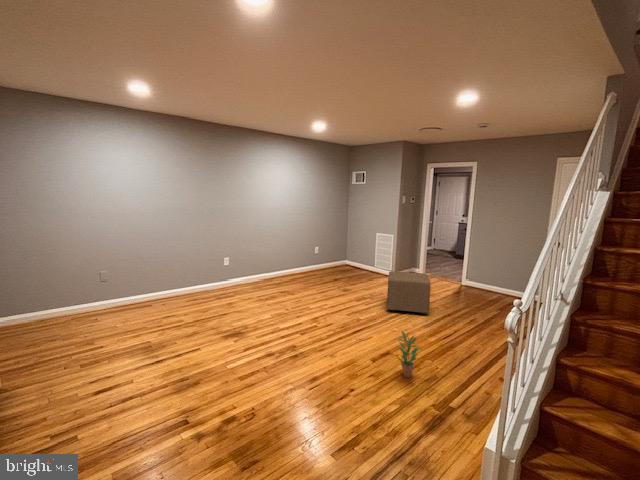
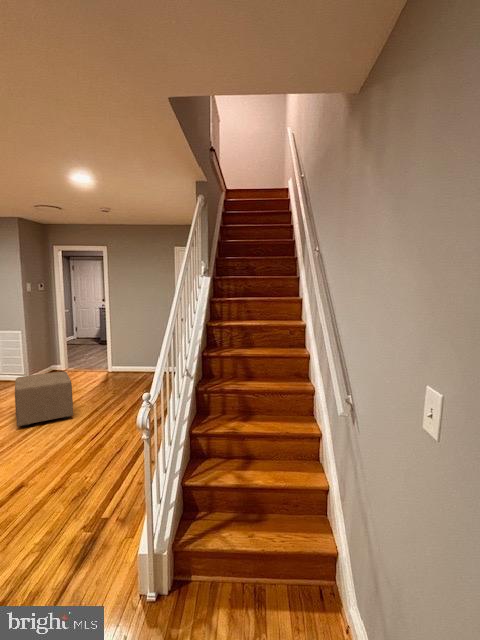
potted plant: present [398,331,420,377] -> none [26,452,63,508]

